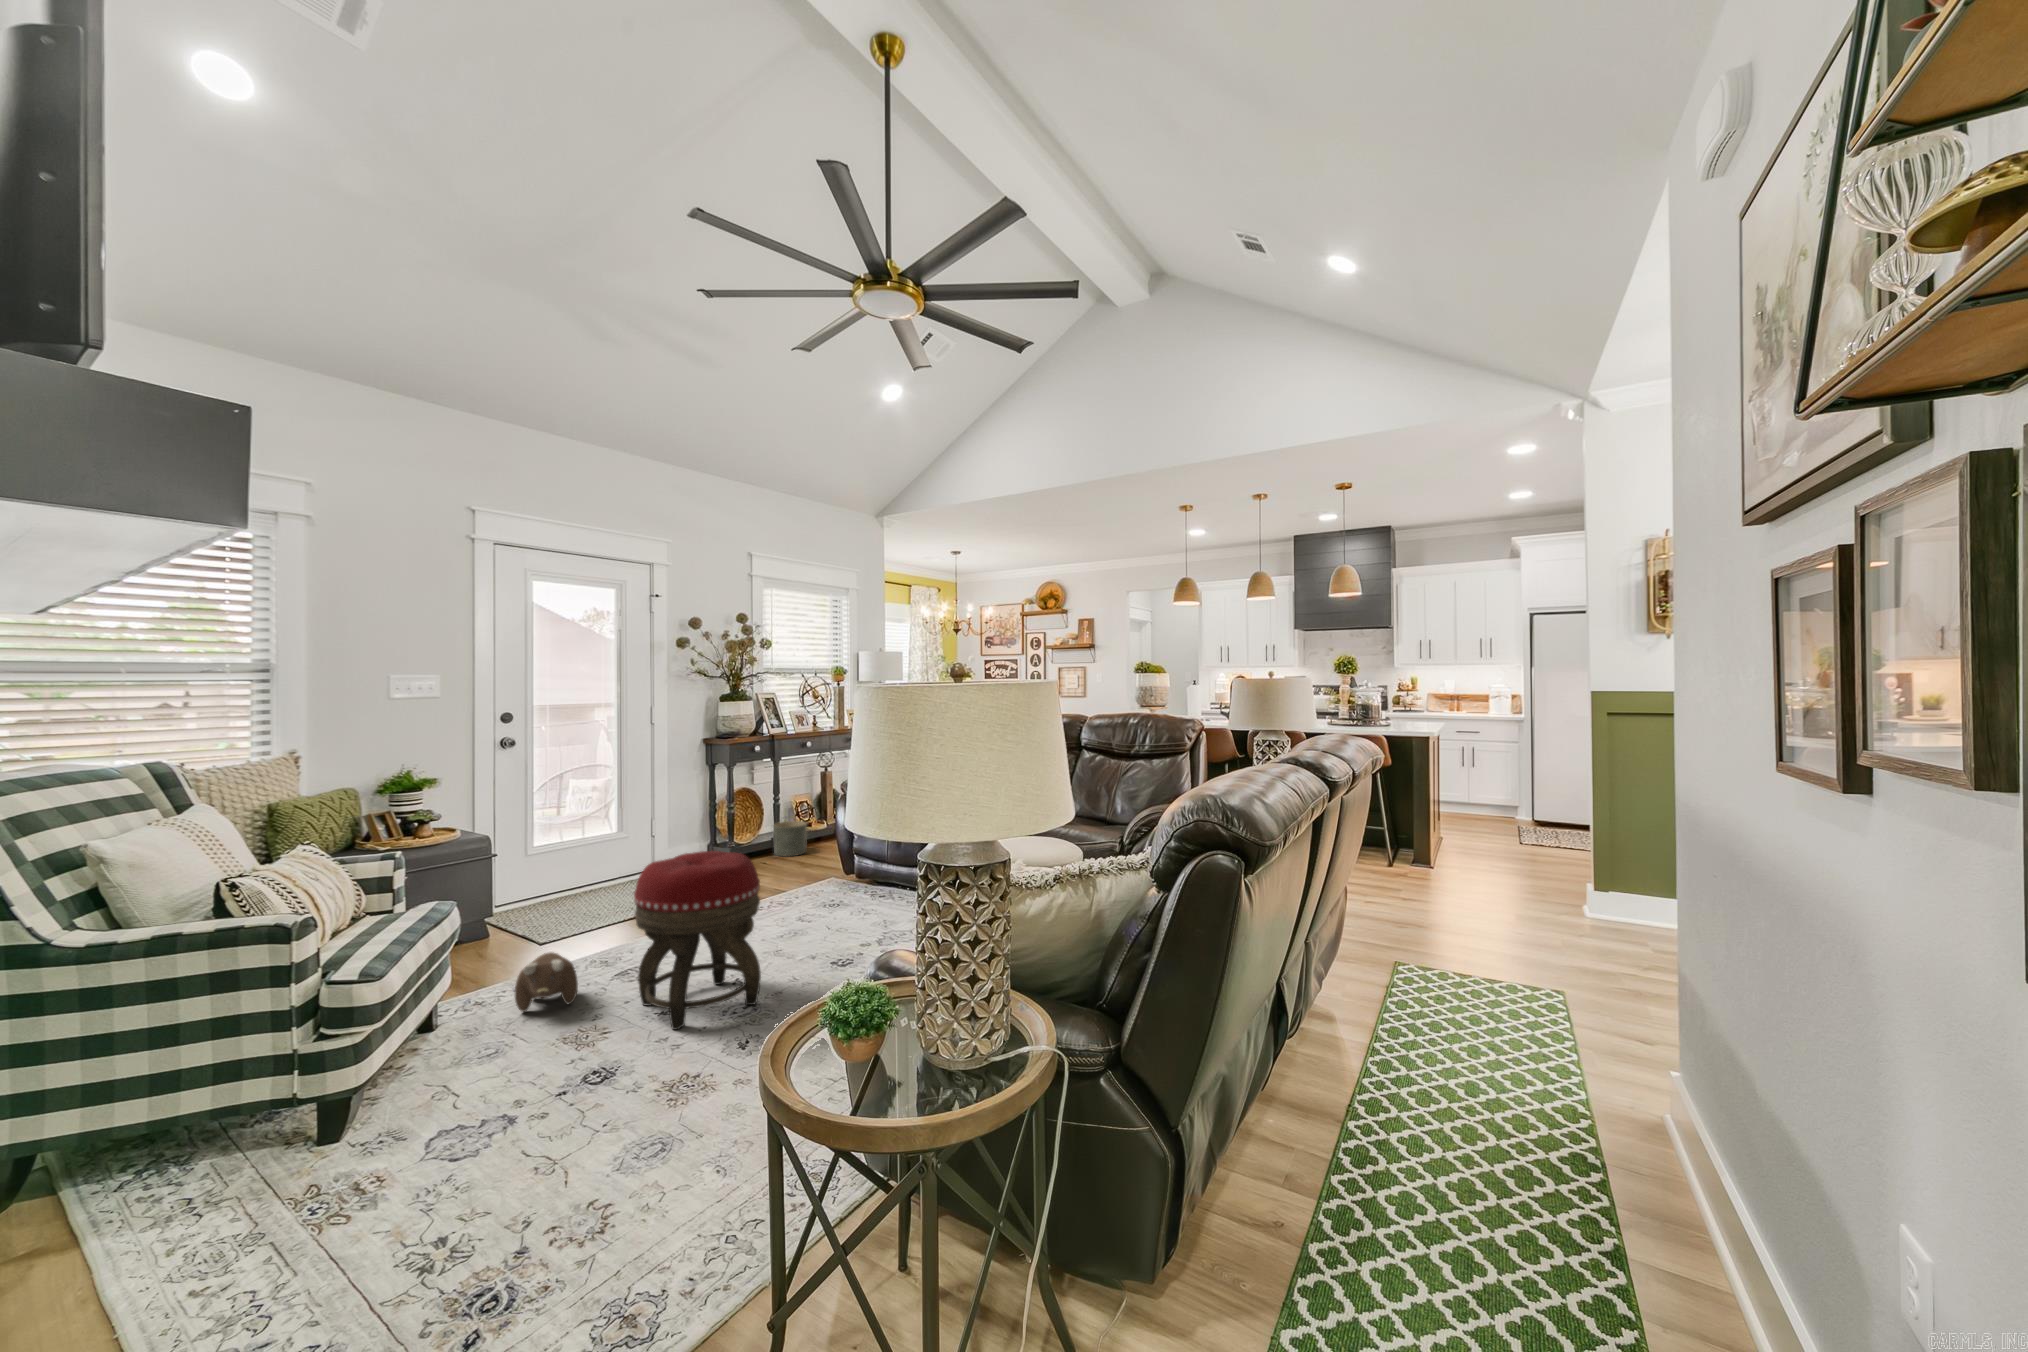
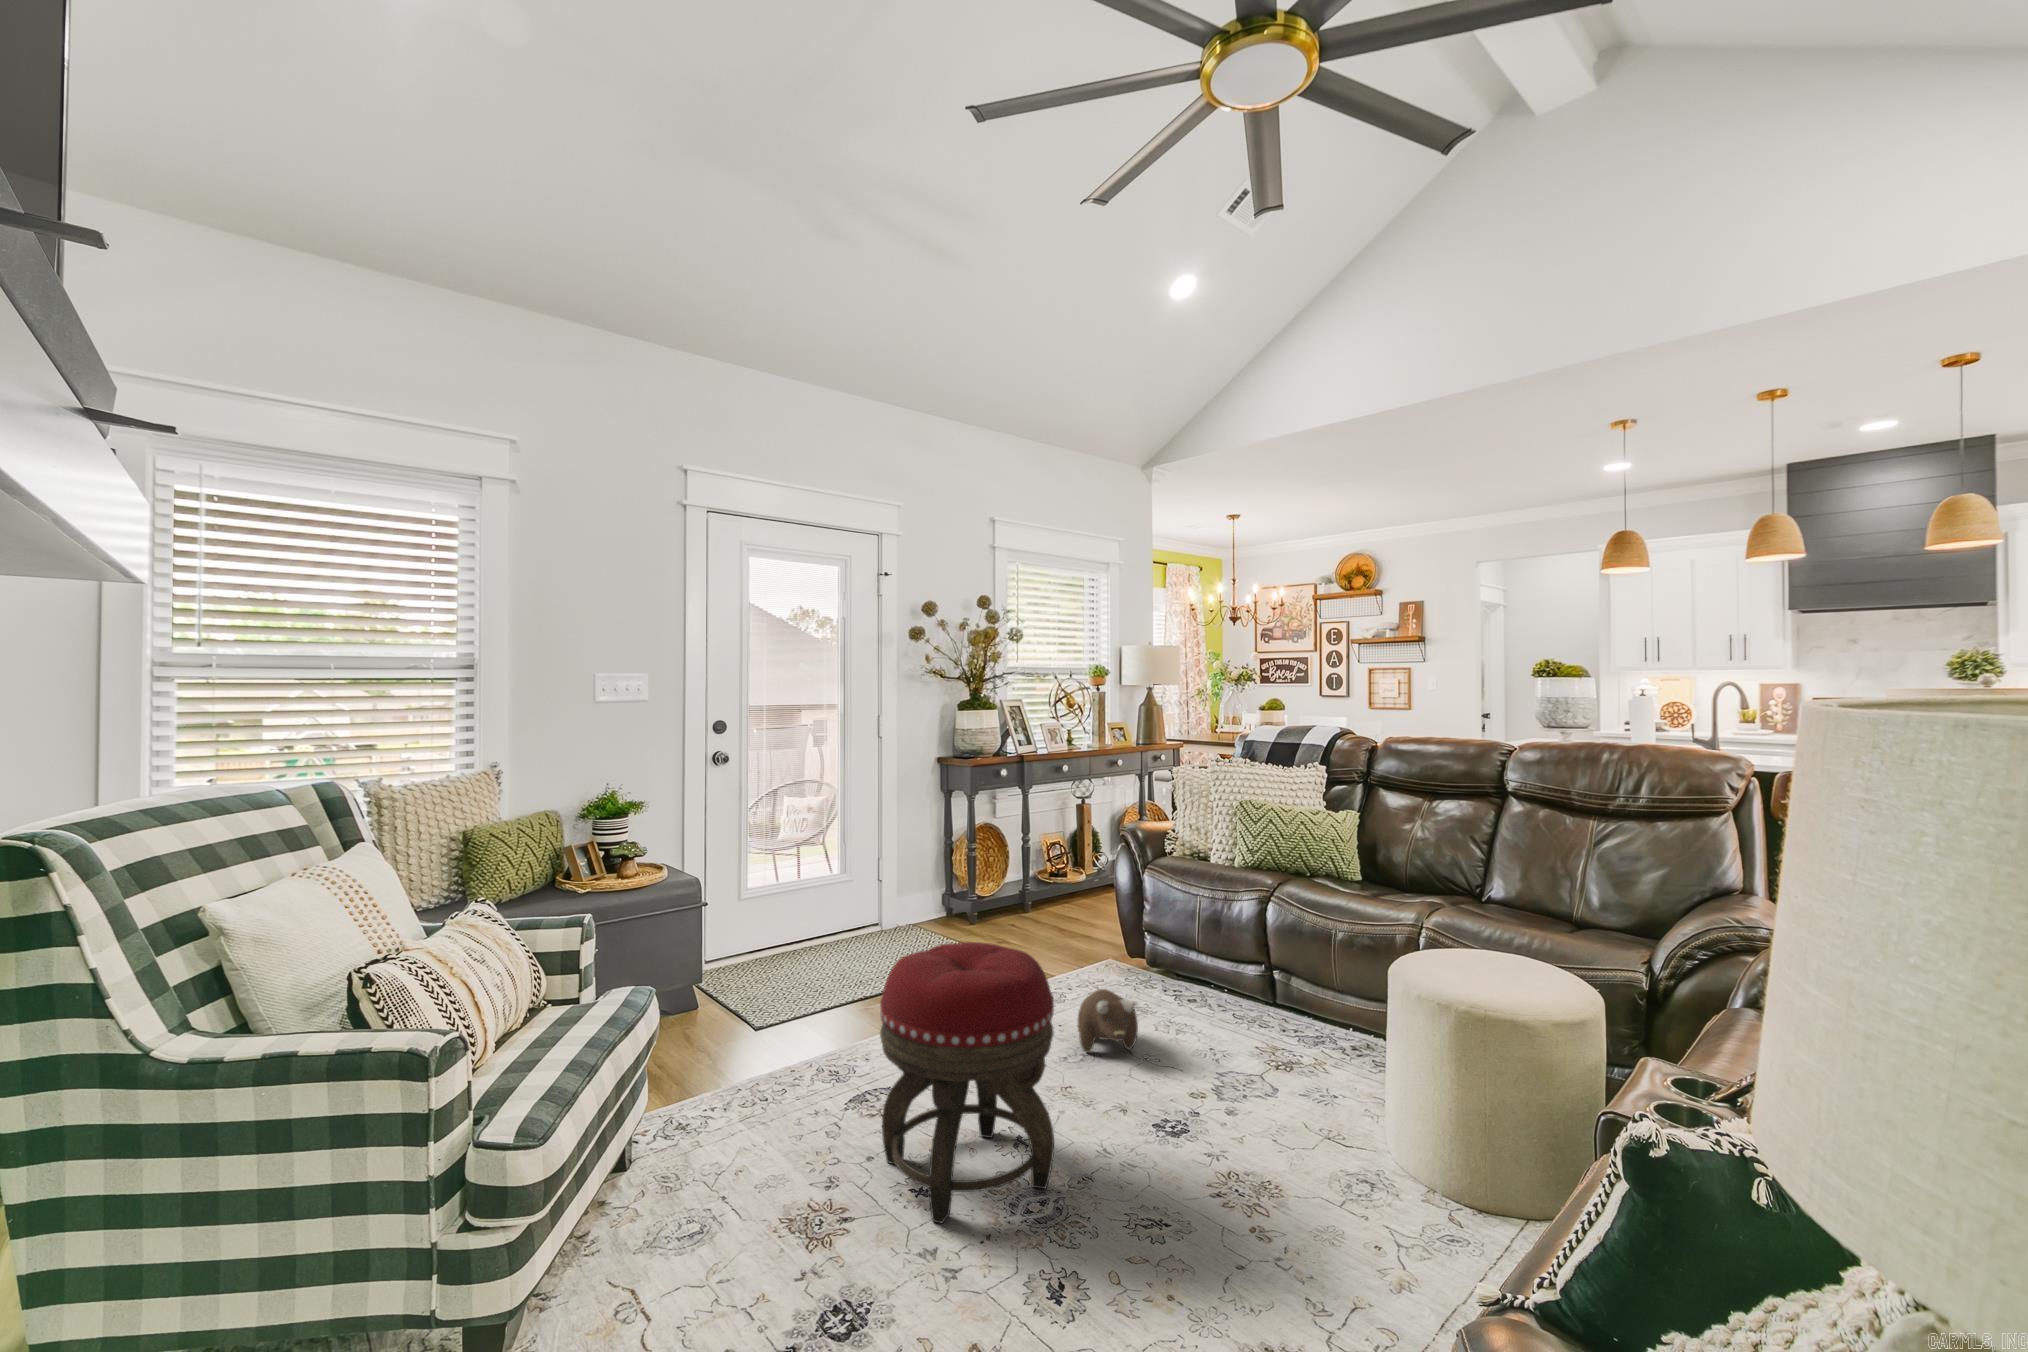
planter: present [773,821,807,856] -> none [1022,868,1064,916]
plush toy: present [515,952,578,1012] -> present [1077,989,1138,1052]

